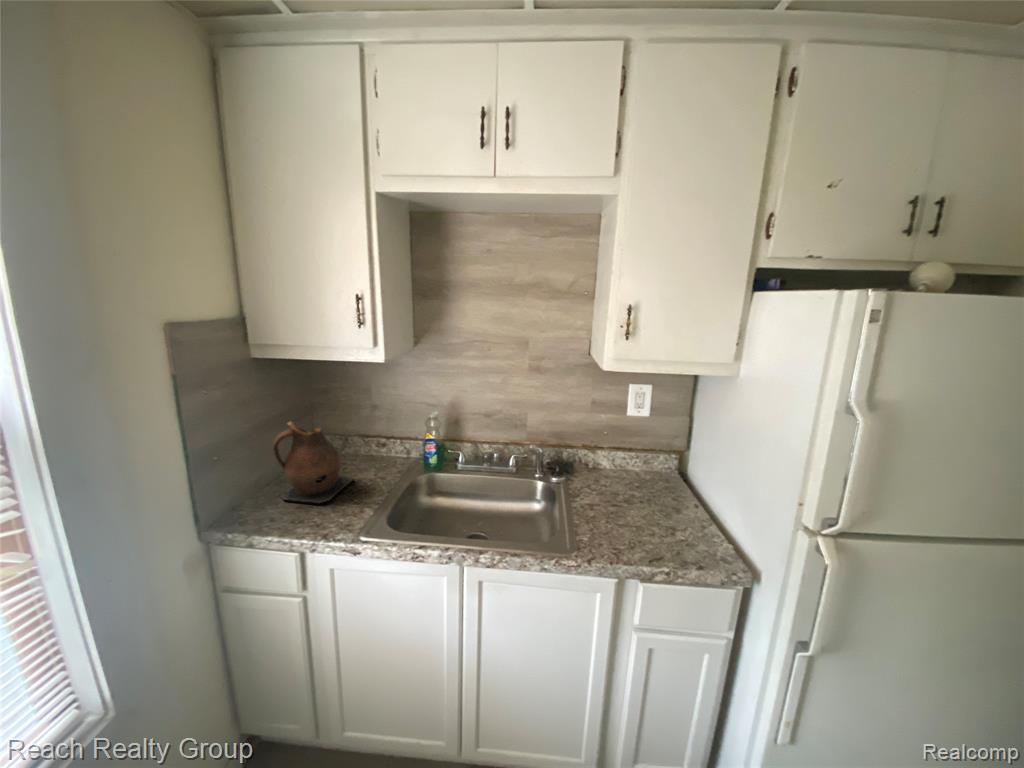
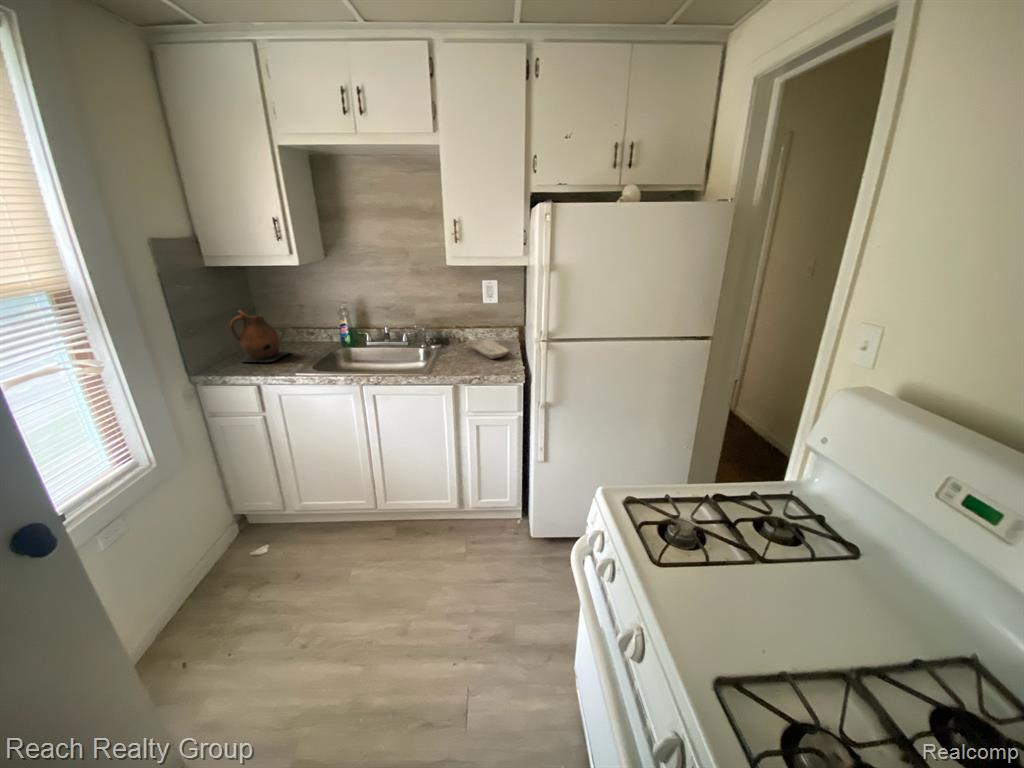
tray: none [605,471,690,518] -> present [466,339,509,359]

